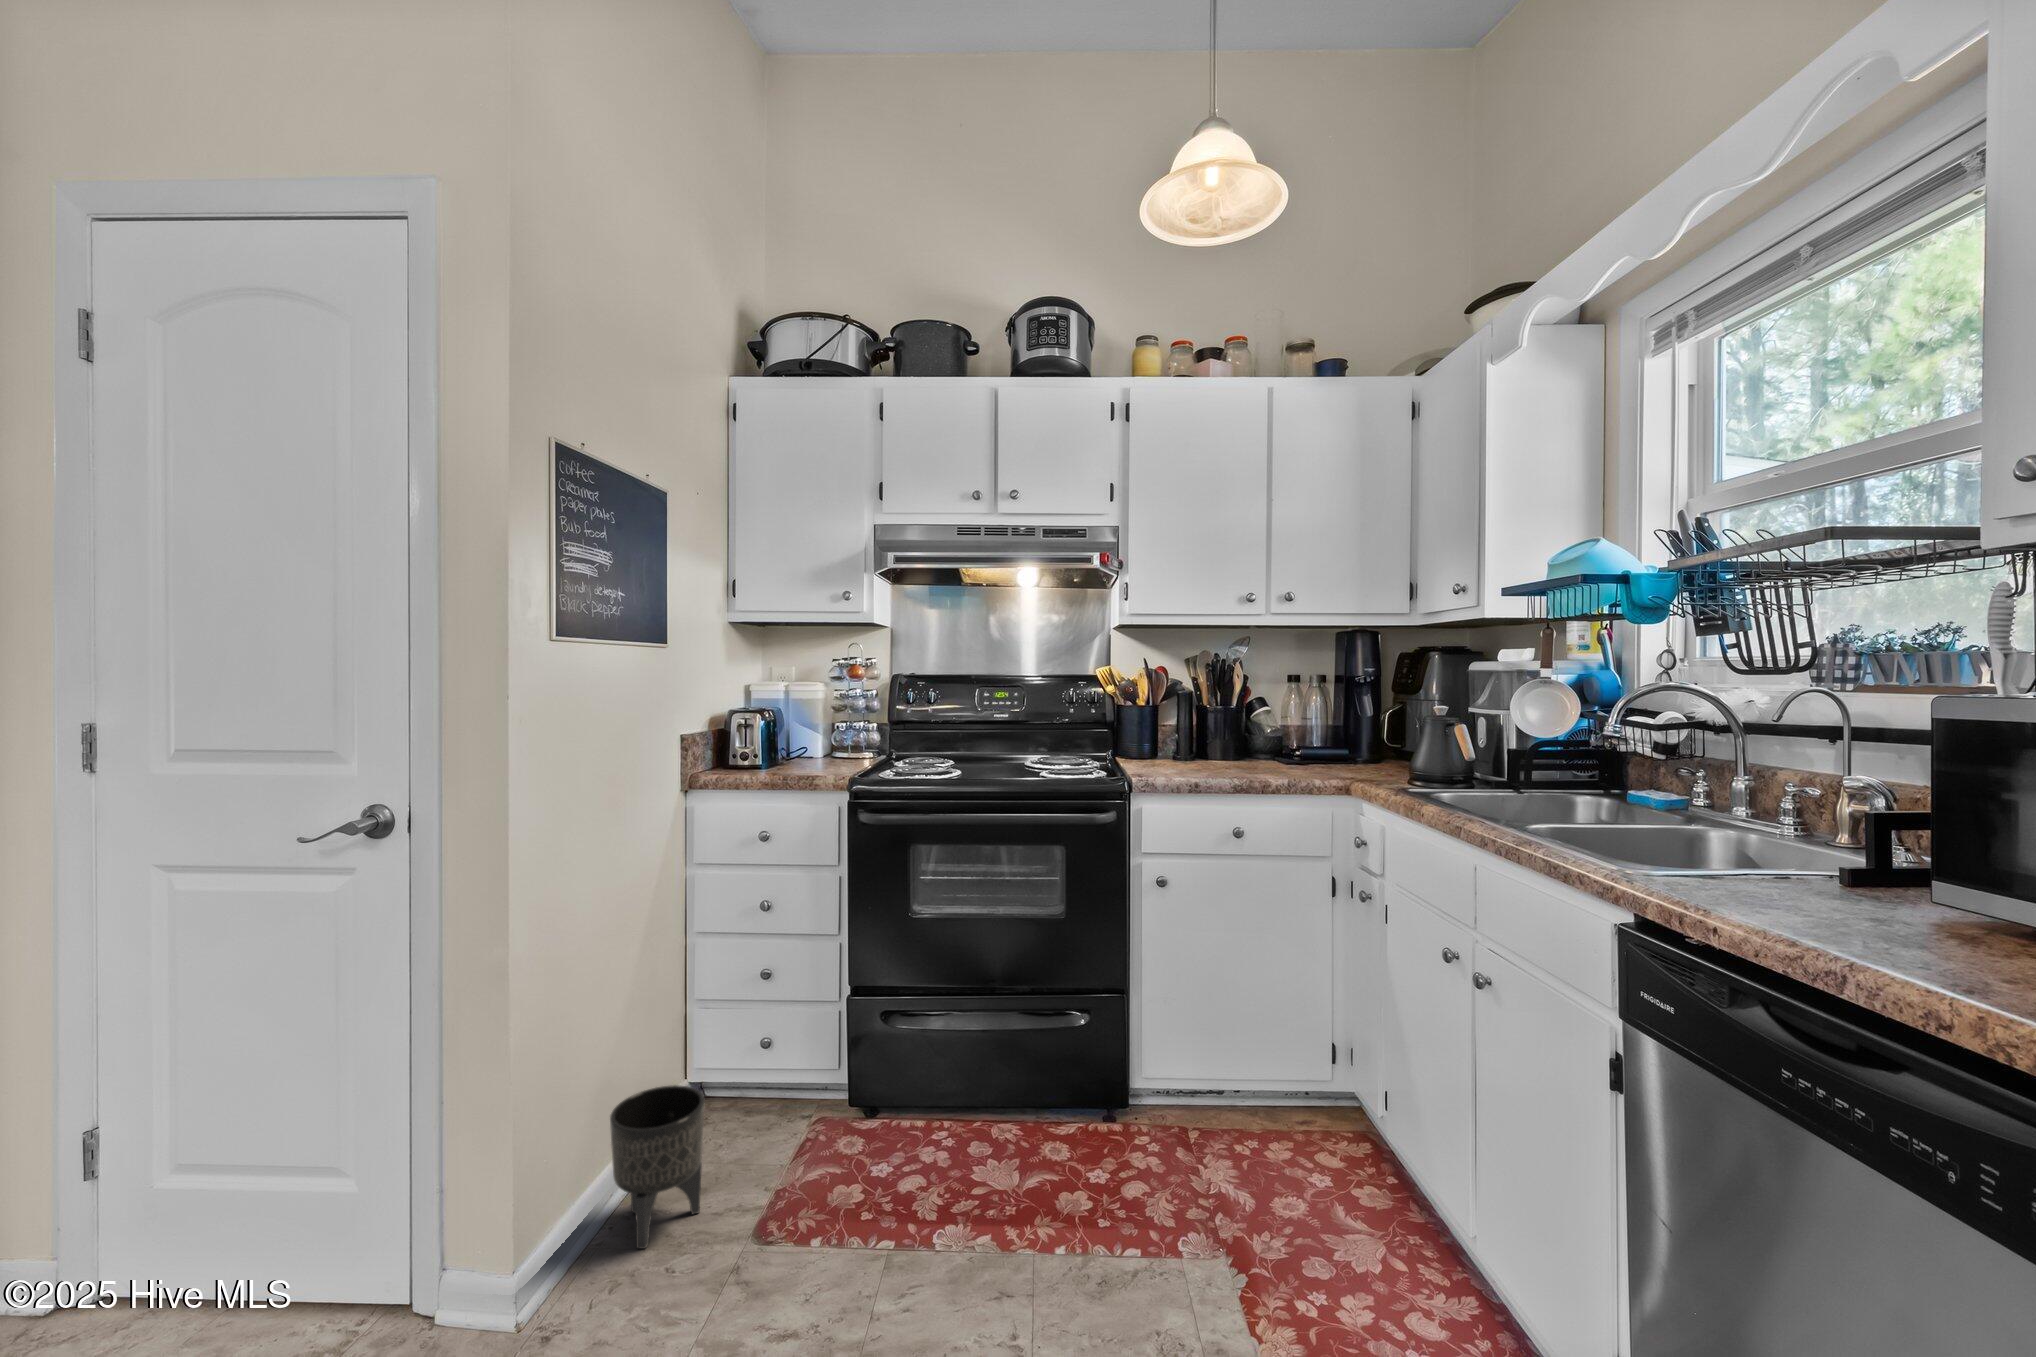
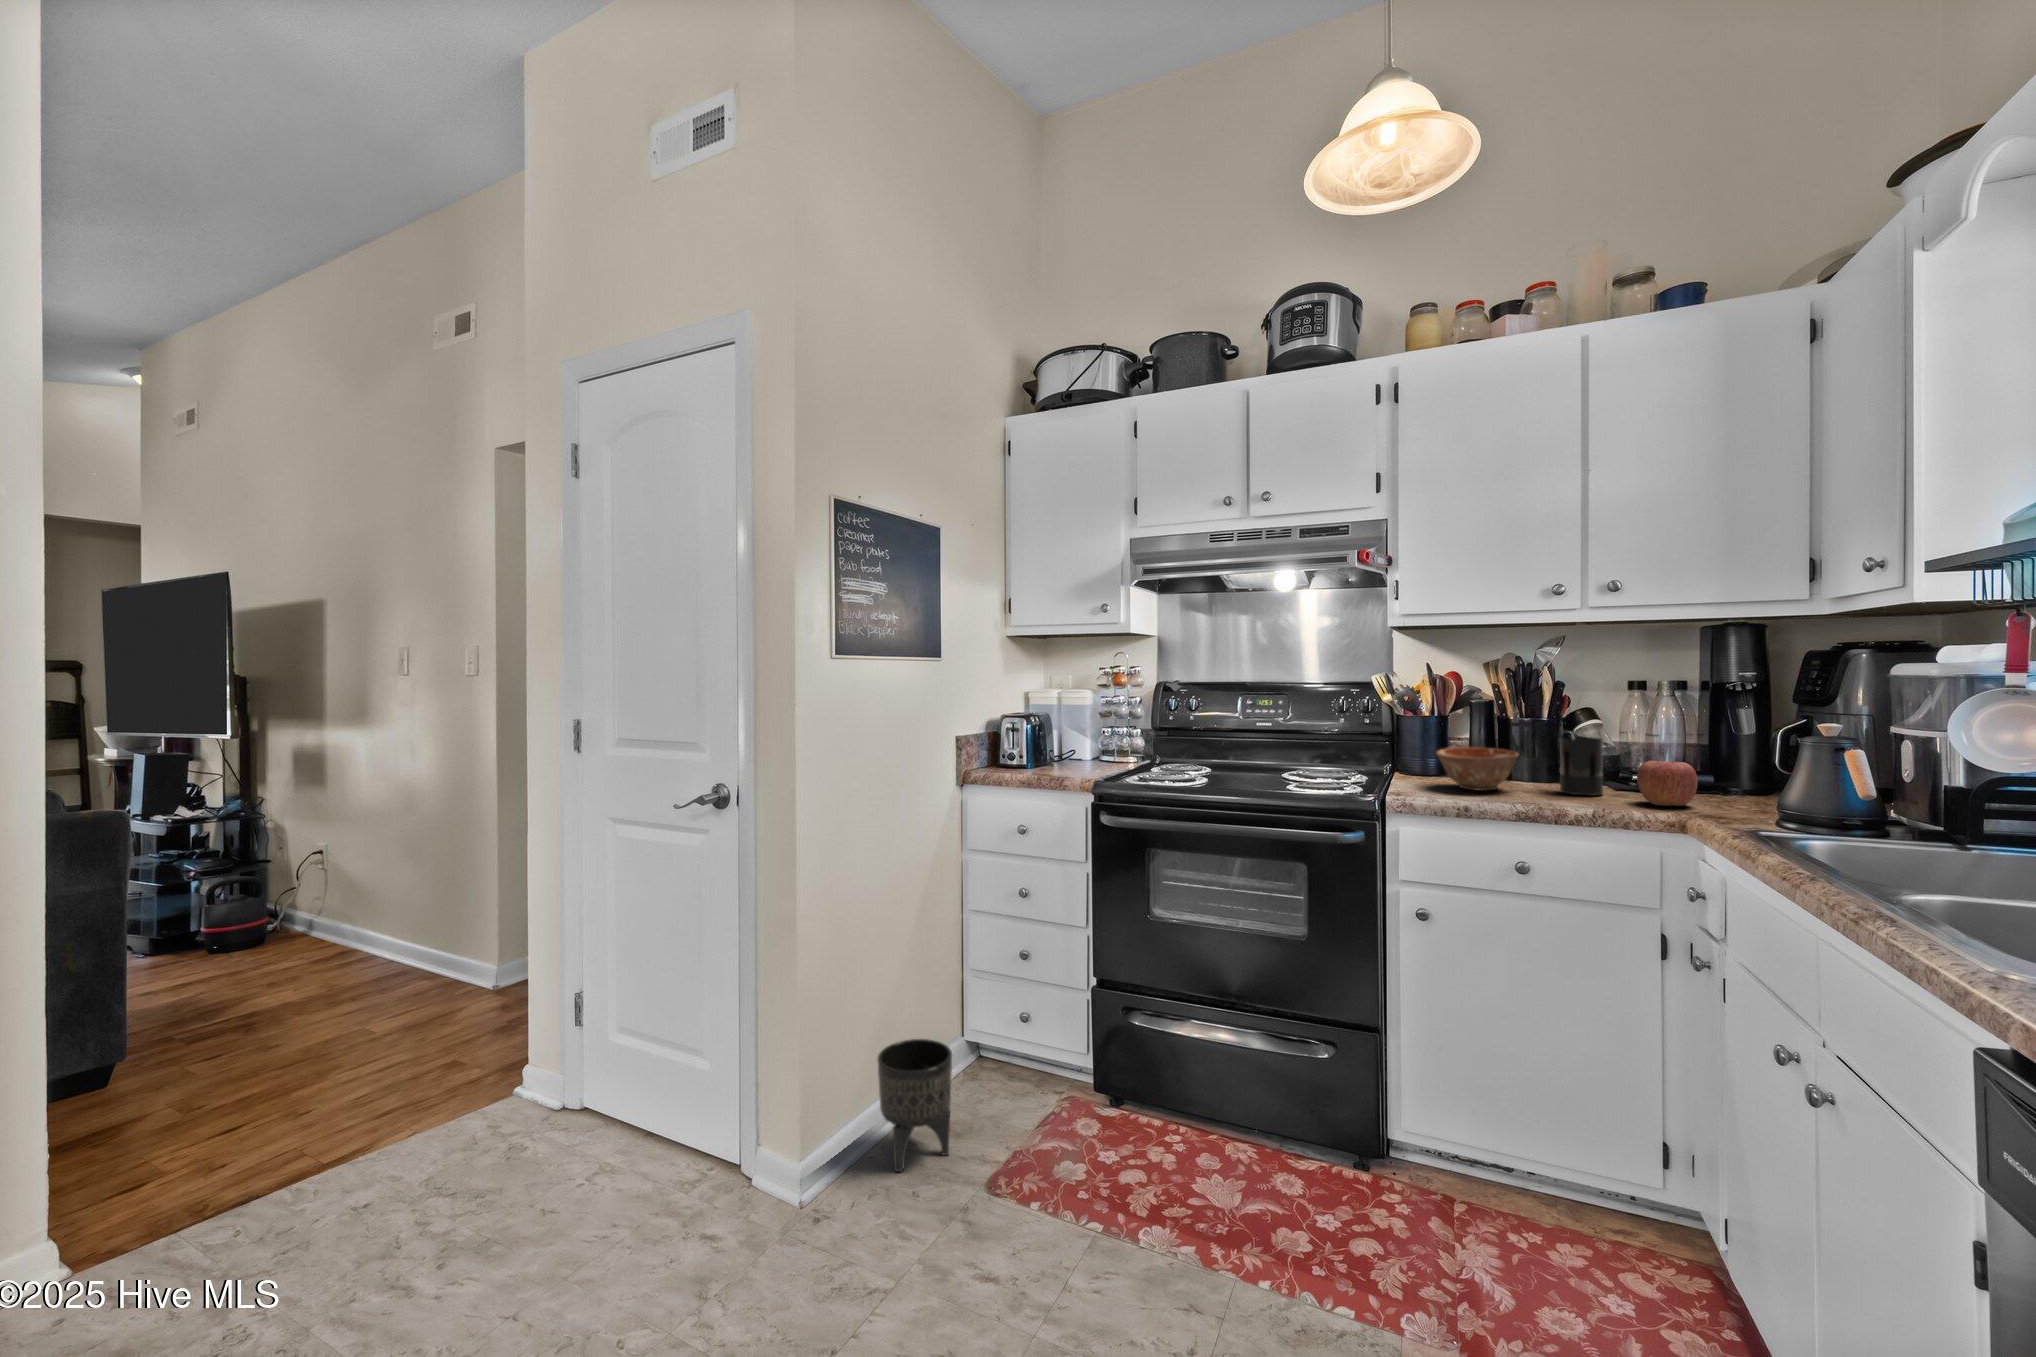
candle: none [1254,716,1285,769] -> present [1560,733,1603,796]
ceramic bowl: none [1162,732,1226,769] -> present [1436,747,1519,791]
apple: none [1313,739,1354,774] -> present [1637,761,1698,806]

